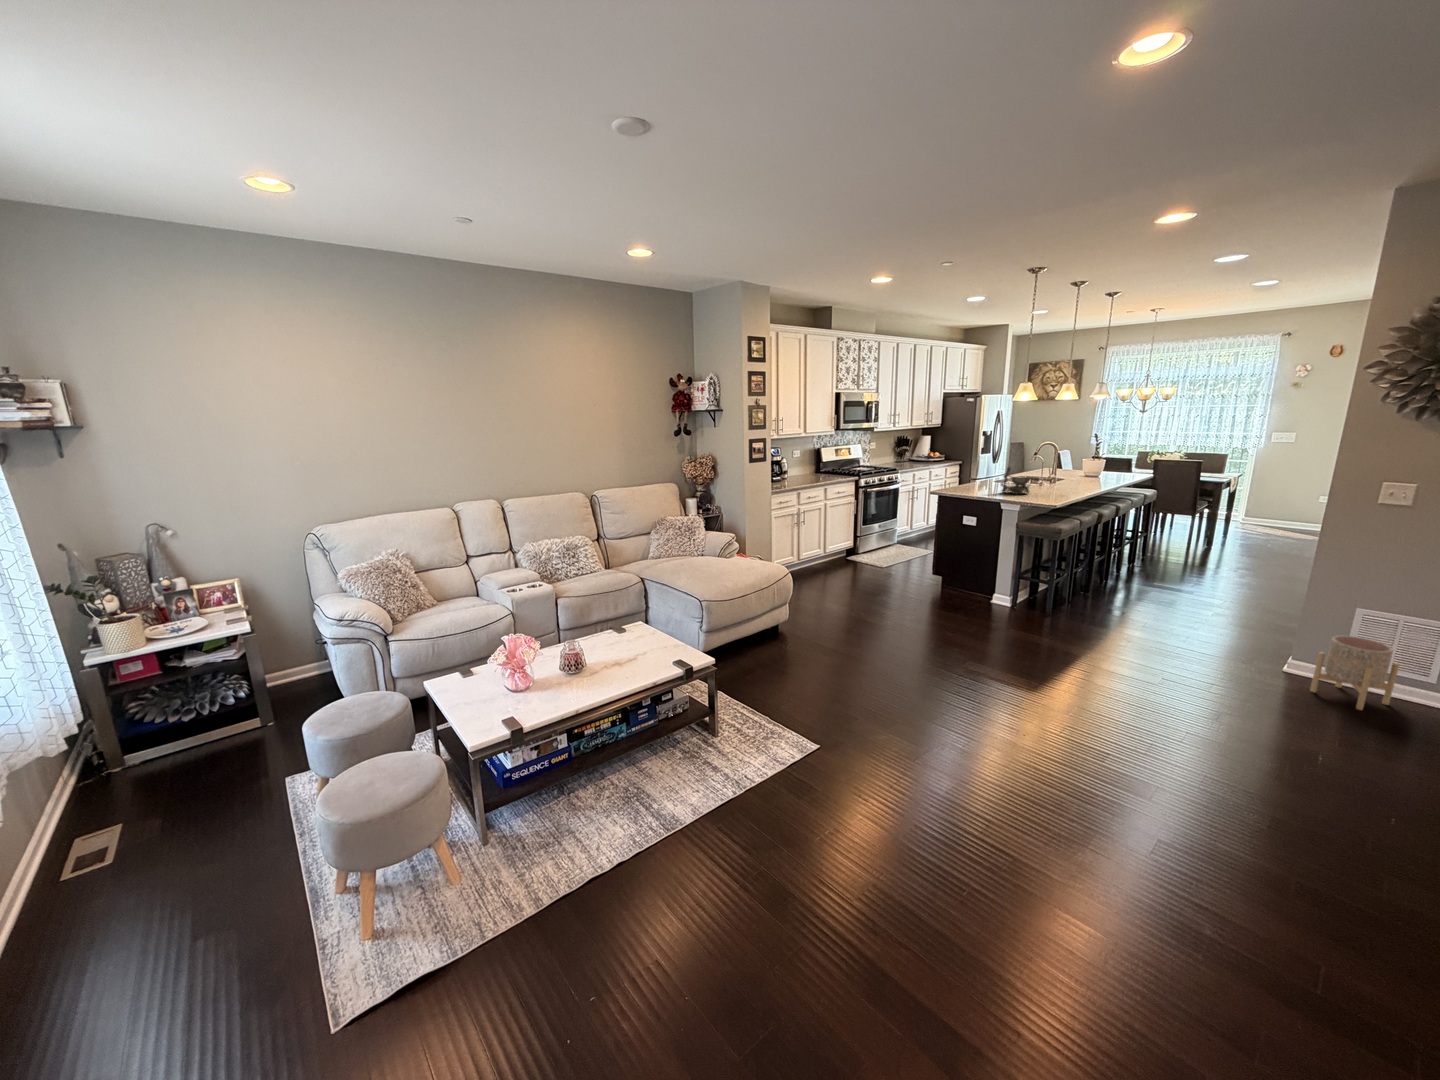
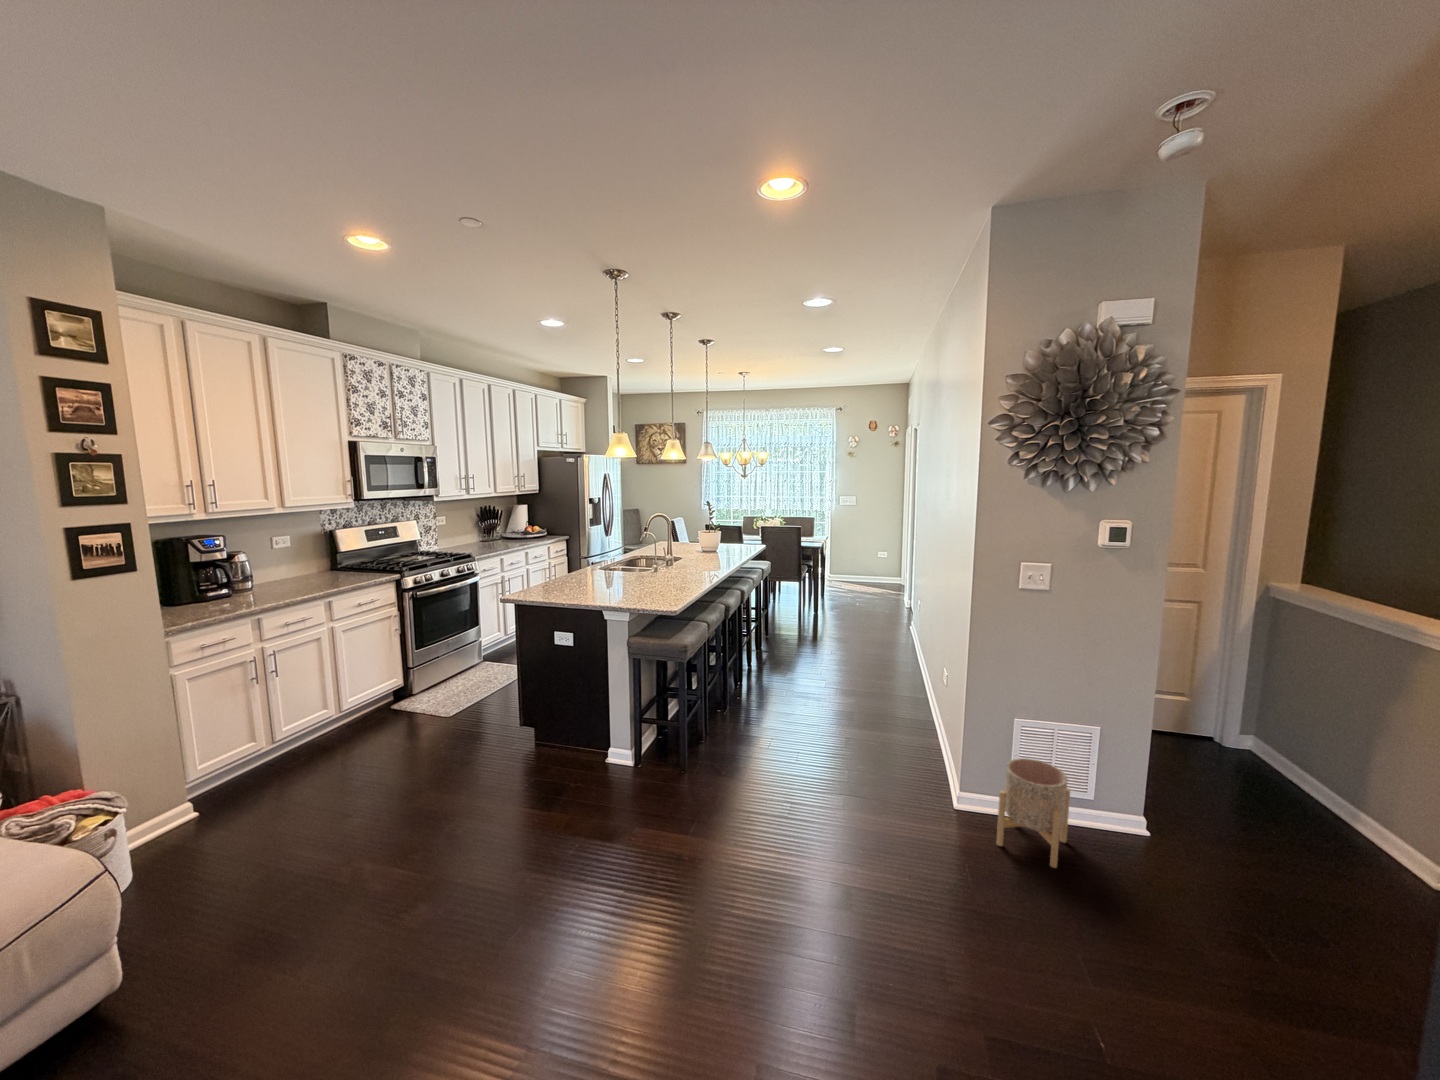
decorative bowl: present [1001,467,1039,494] -> none [603,552,653,593]

